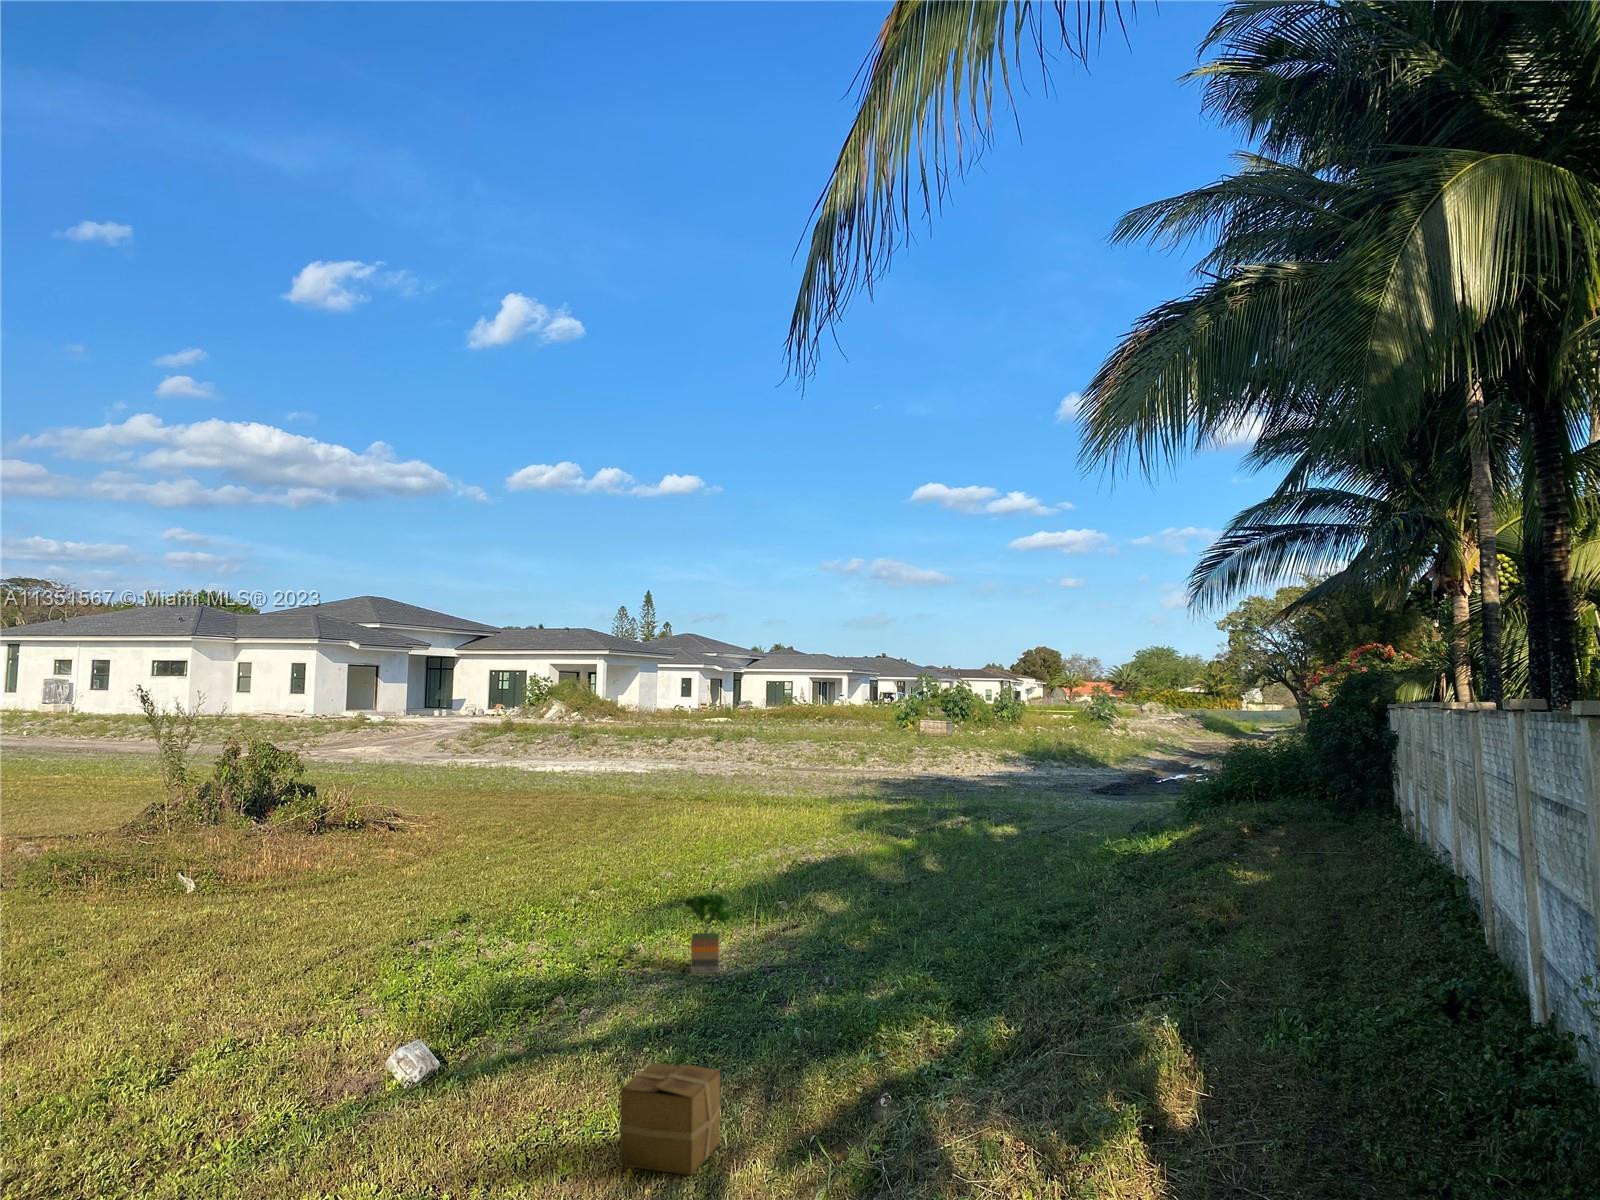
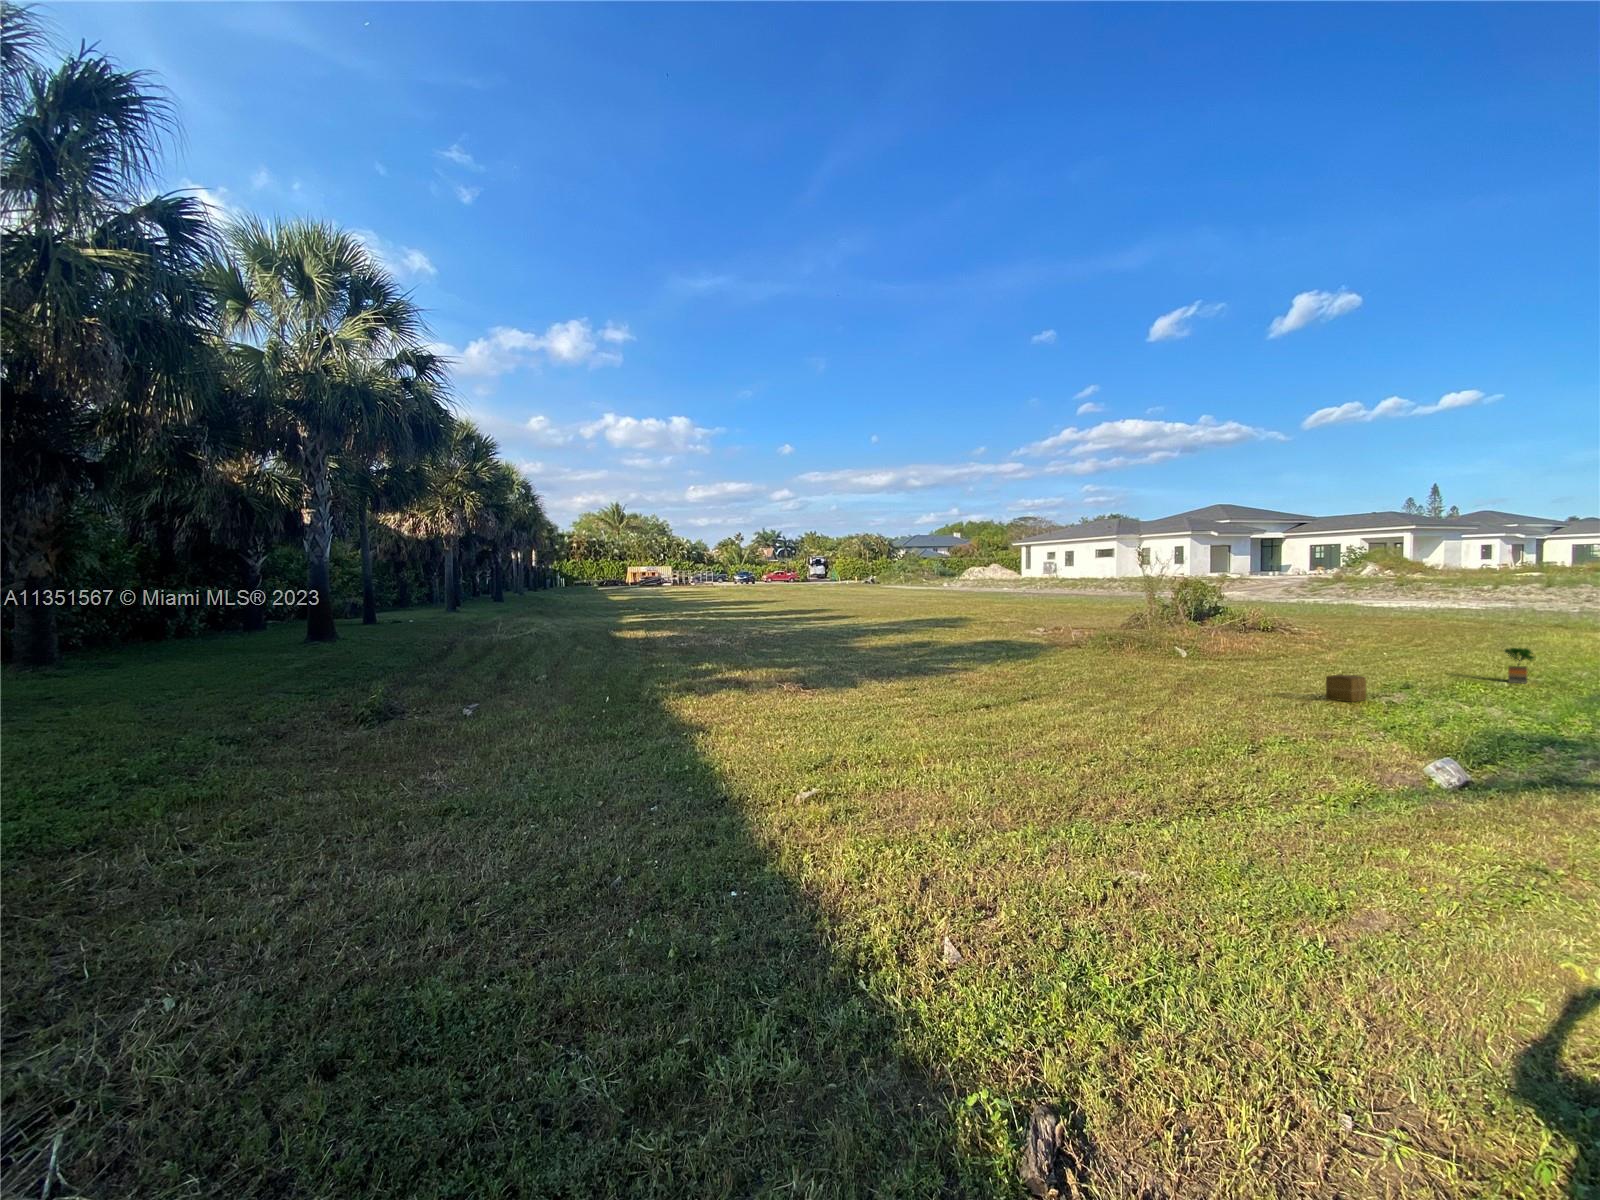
cardboard box: present [620,1063,720,1175] -> present [1326,674,1366,702]

